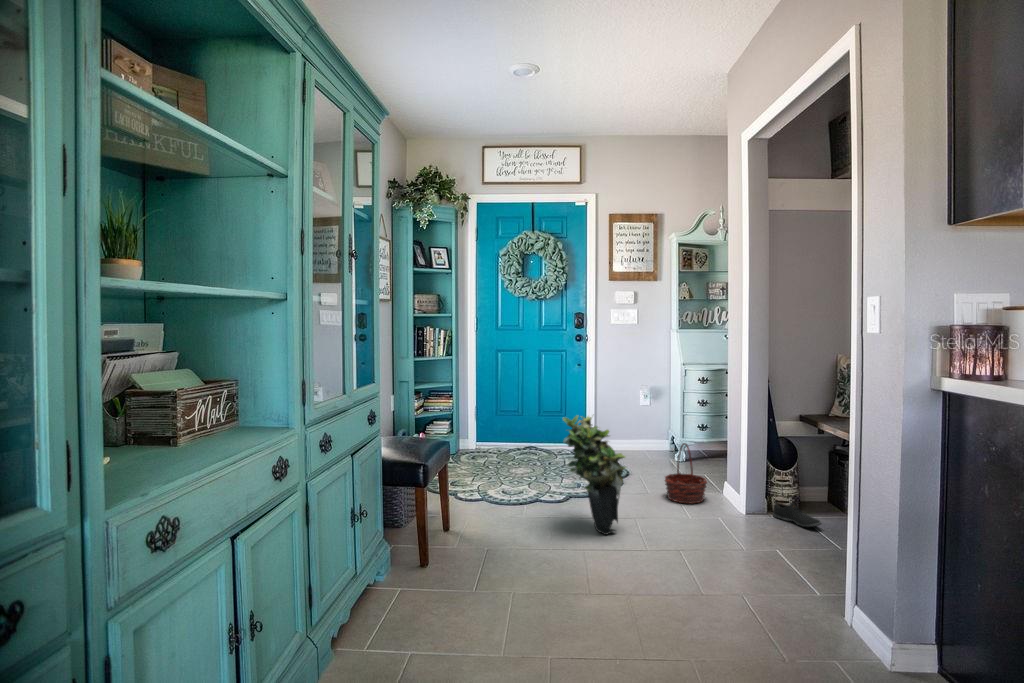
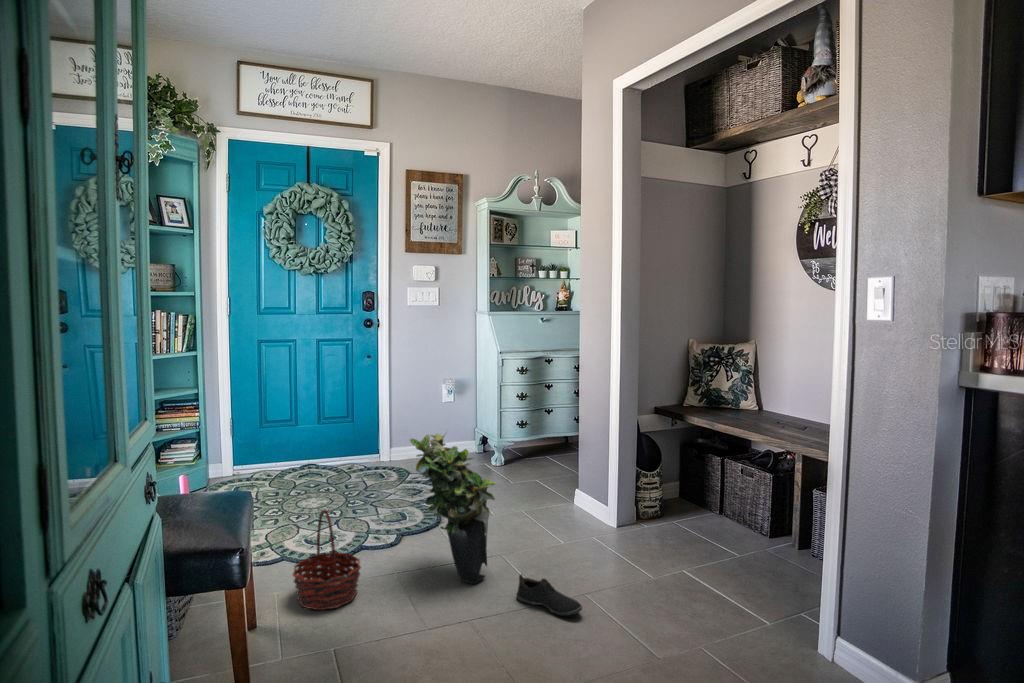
basket: present [665,443,707,504] -> present [292,510,361,610]
shoe: present [773,500,821,527] -> present [517,574,582,616]

